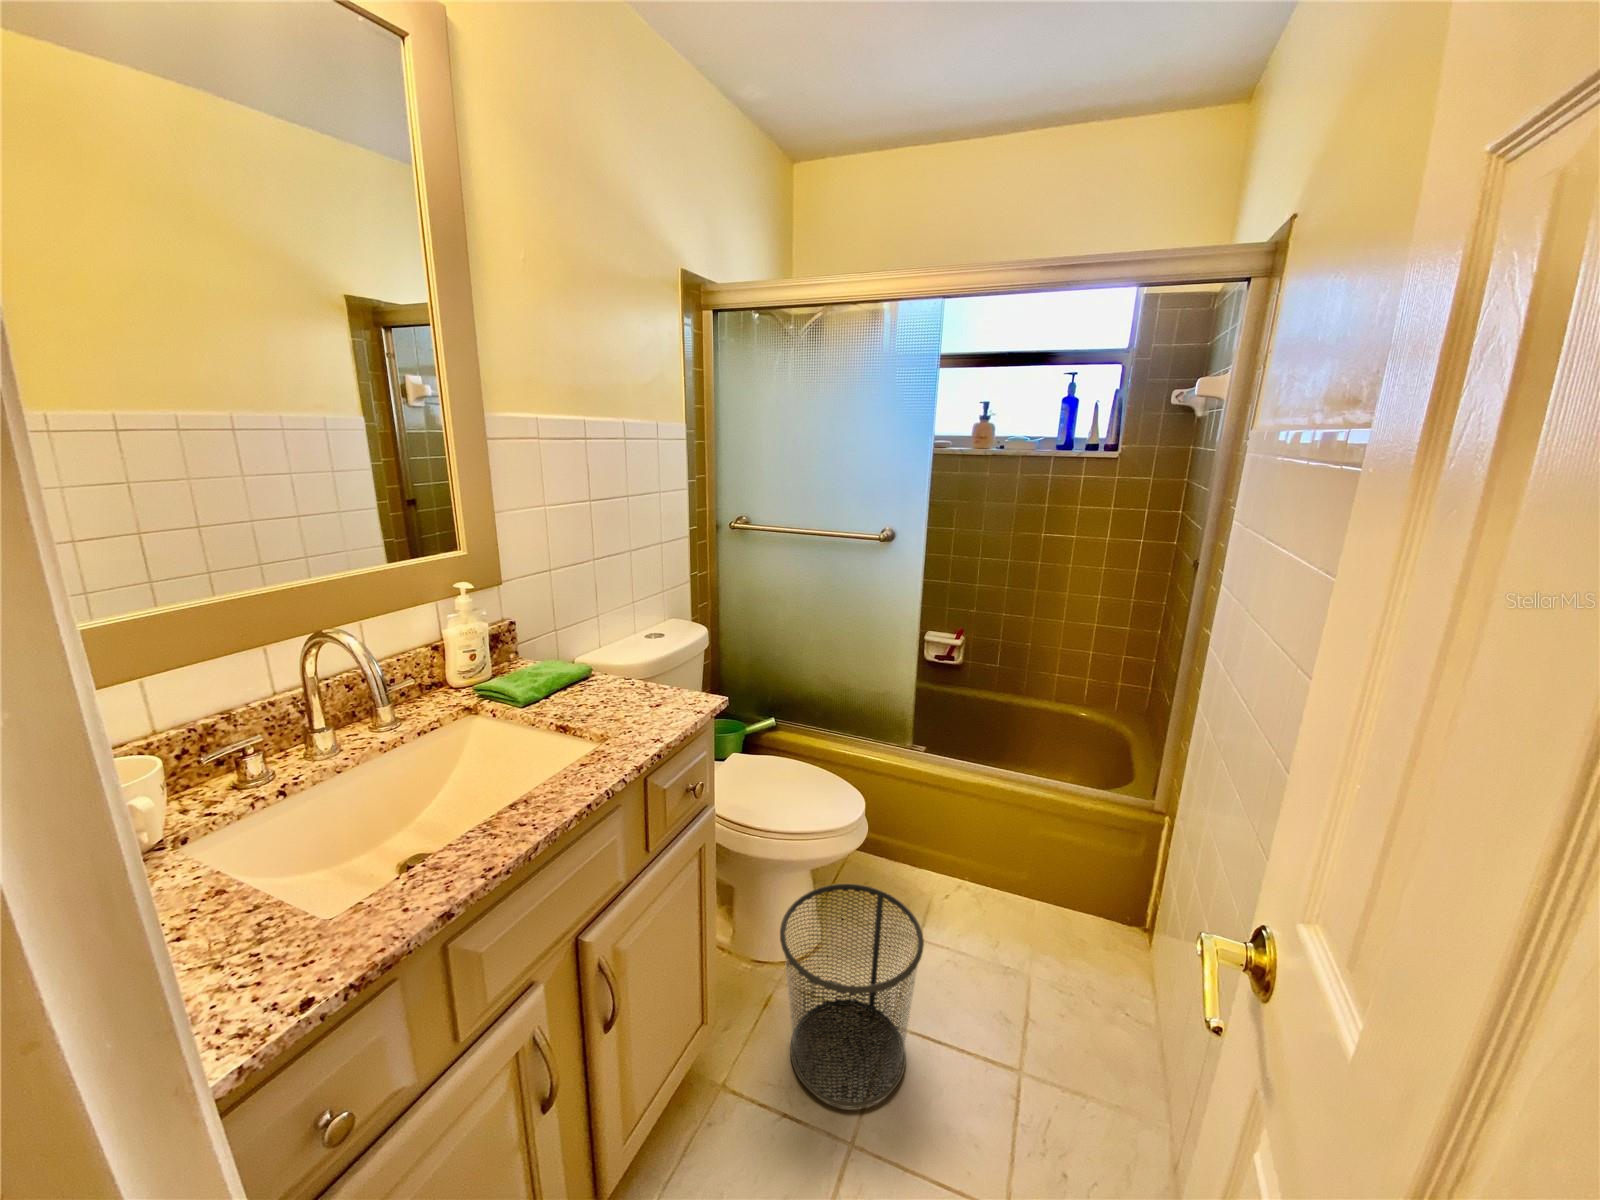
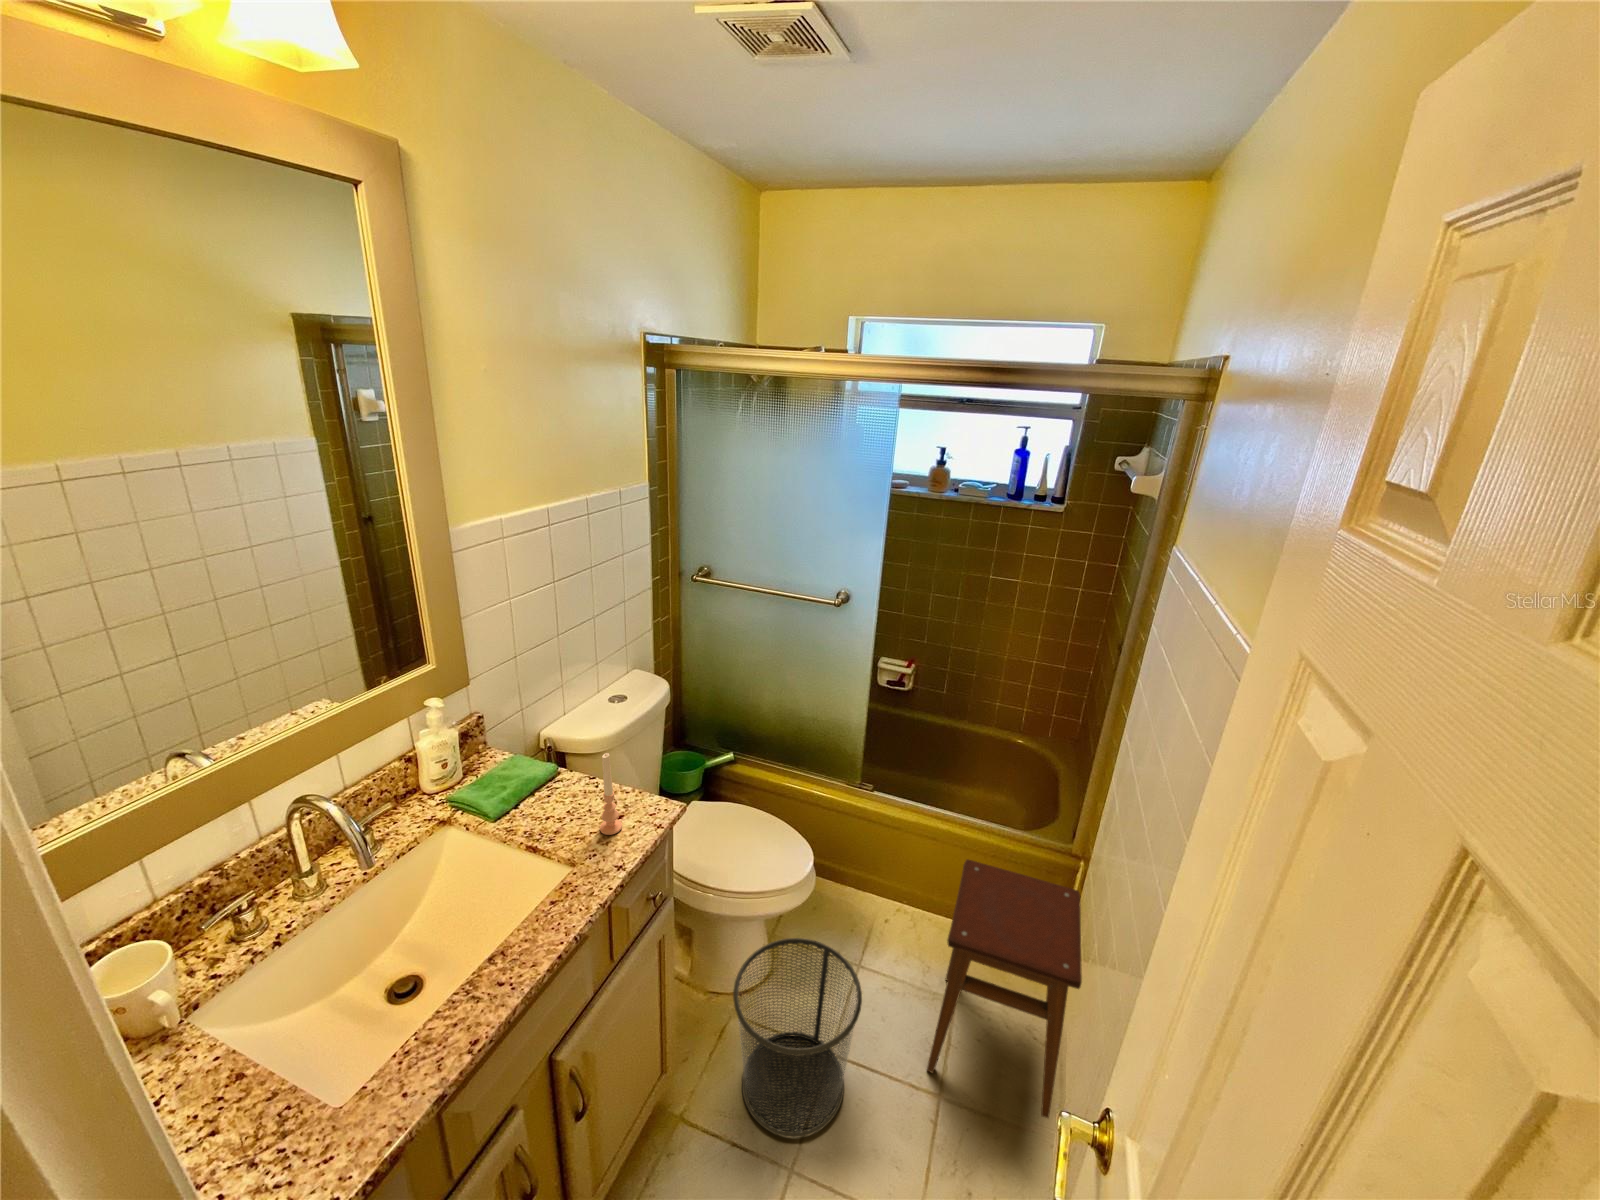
candle: none [636,623,659,717] -> present [600,753,622,835]
stool: none [998,802,1175,1092] -> present [927,859,1082,1118]

